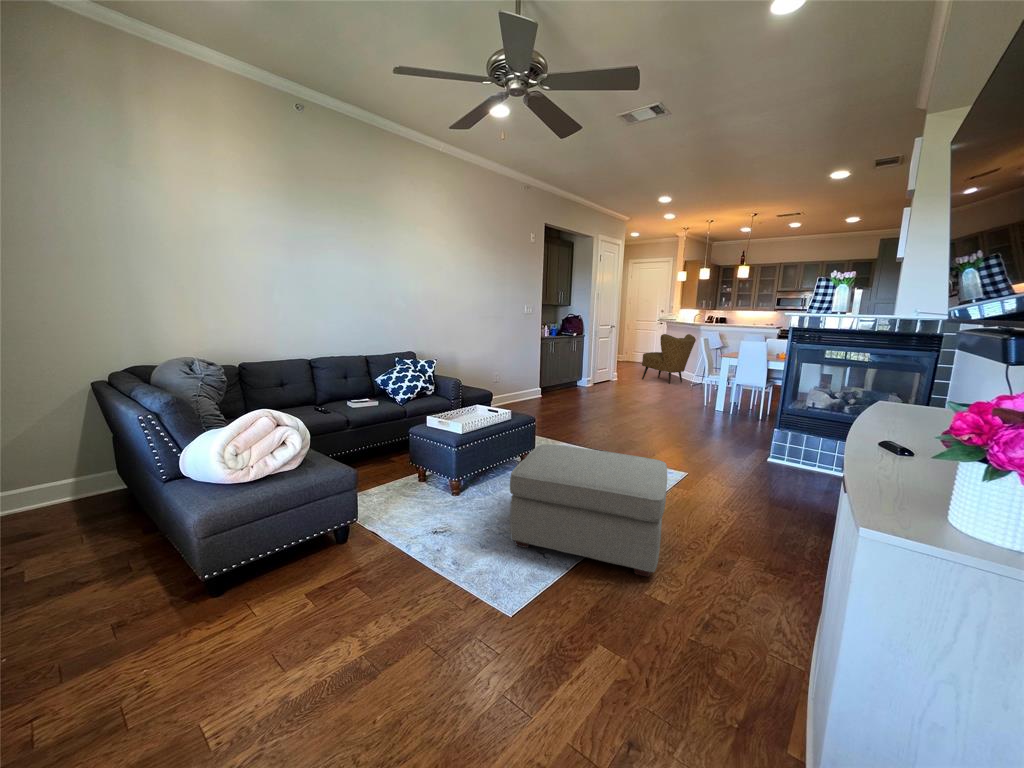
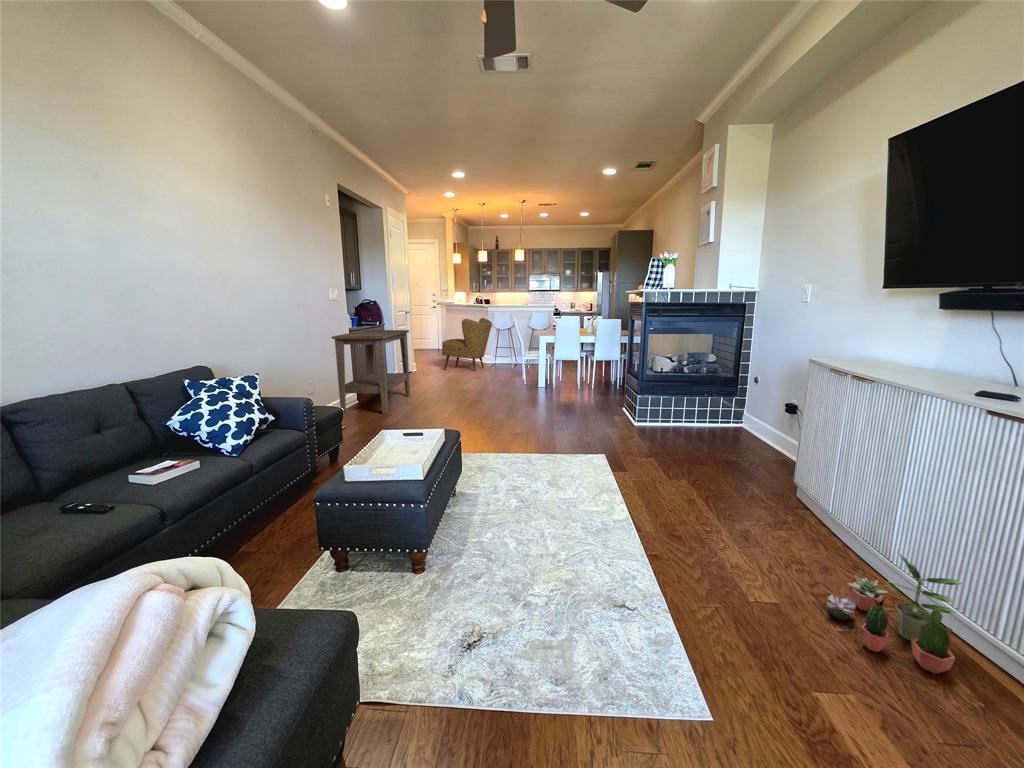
side table: none [522,338,590,405] -> present [332,330,410,414]
ottoman: present [510,444,667,577] -> none [535,446,738,598]
potted plant: none [689,606,799,729] -> present [827,552,962,673]

